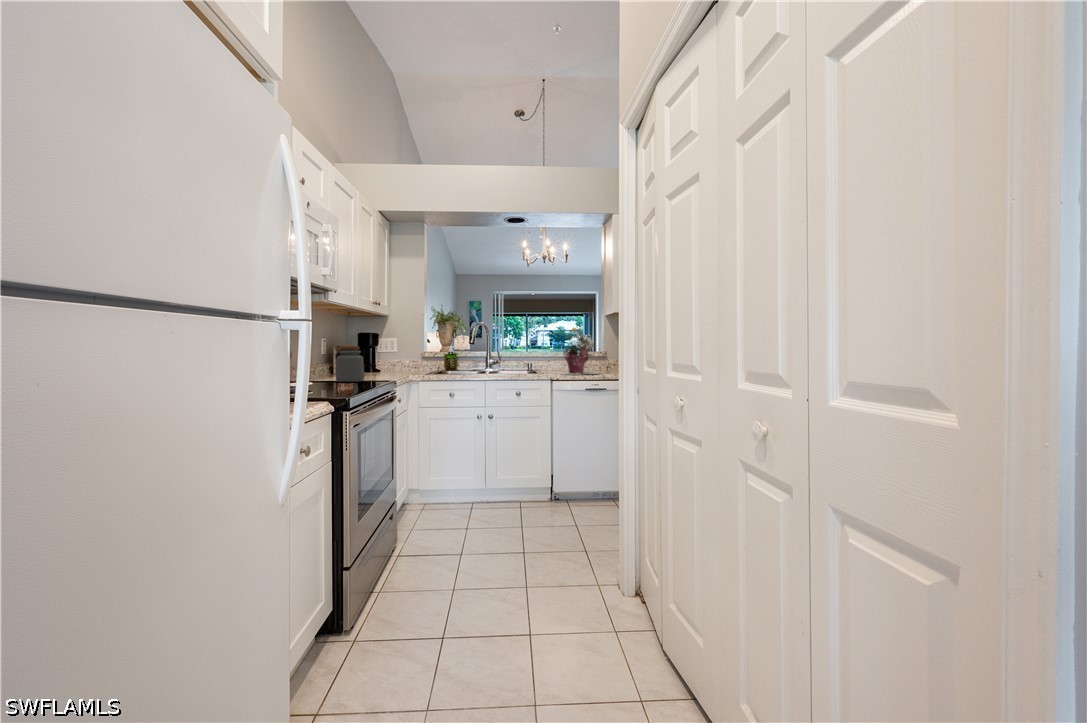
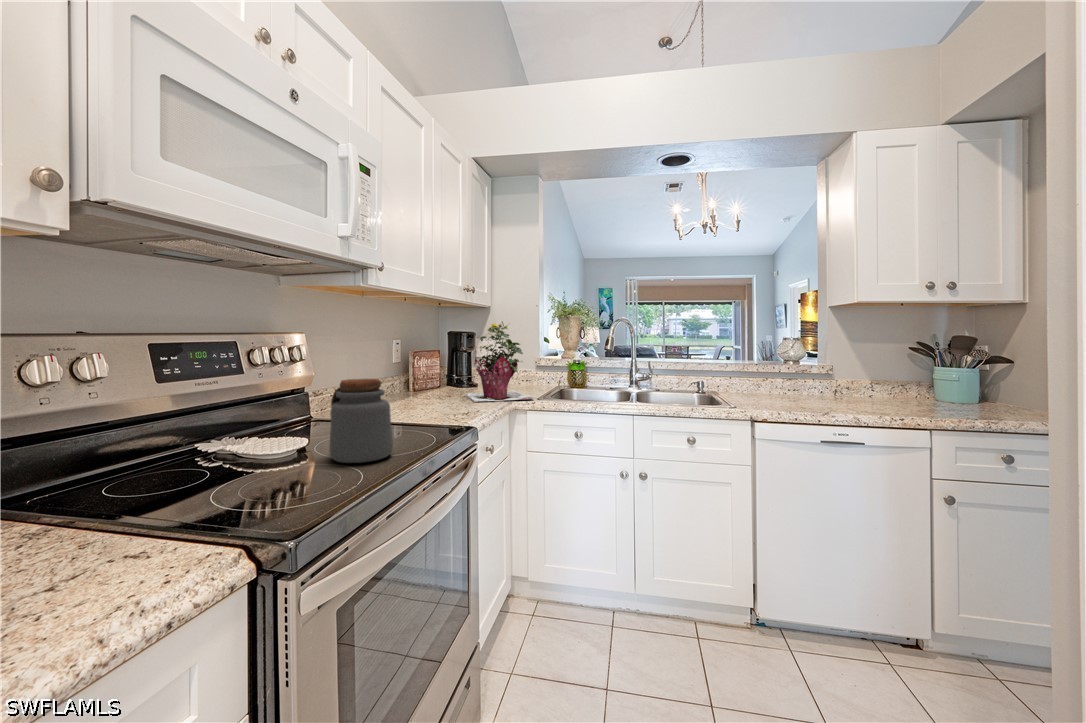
potted plant: present [554,328,602,375] -> present [466,322,534,402]

